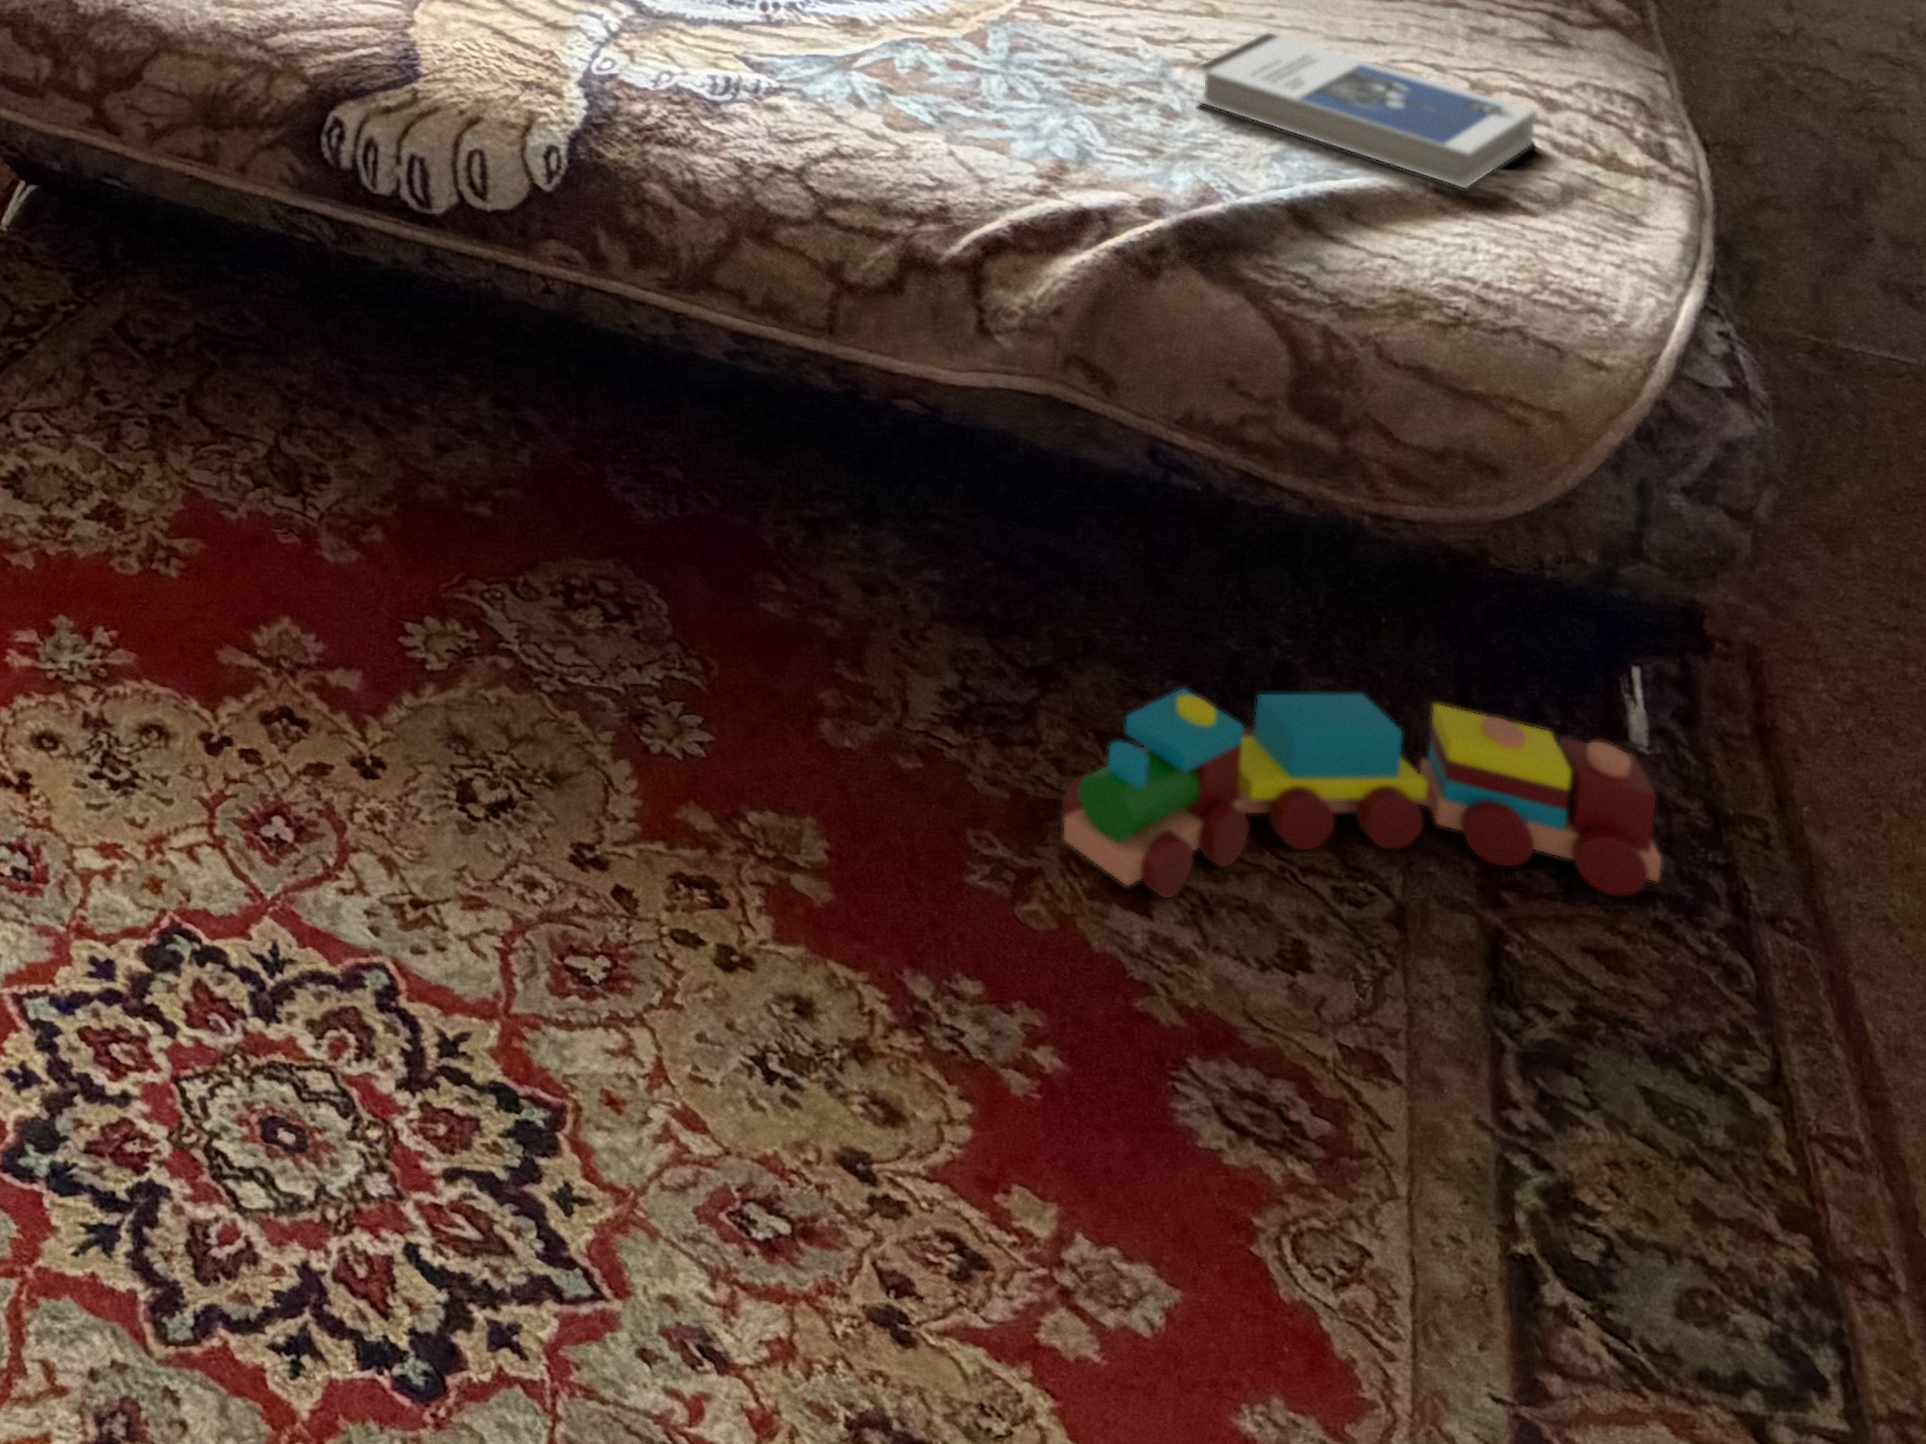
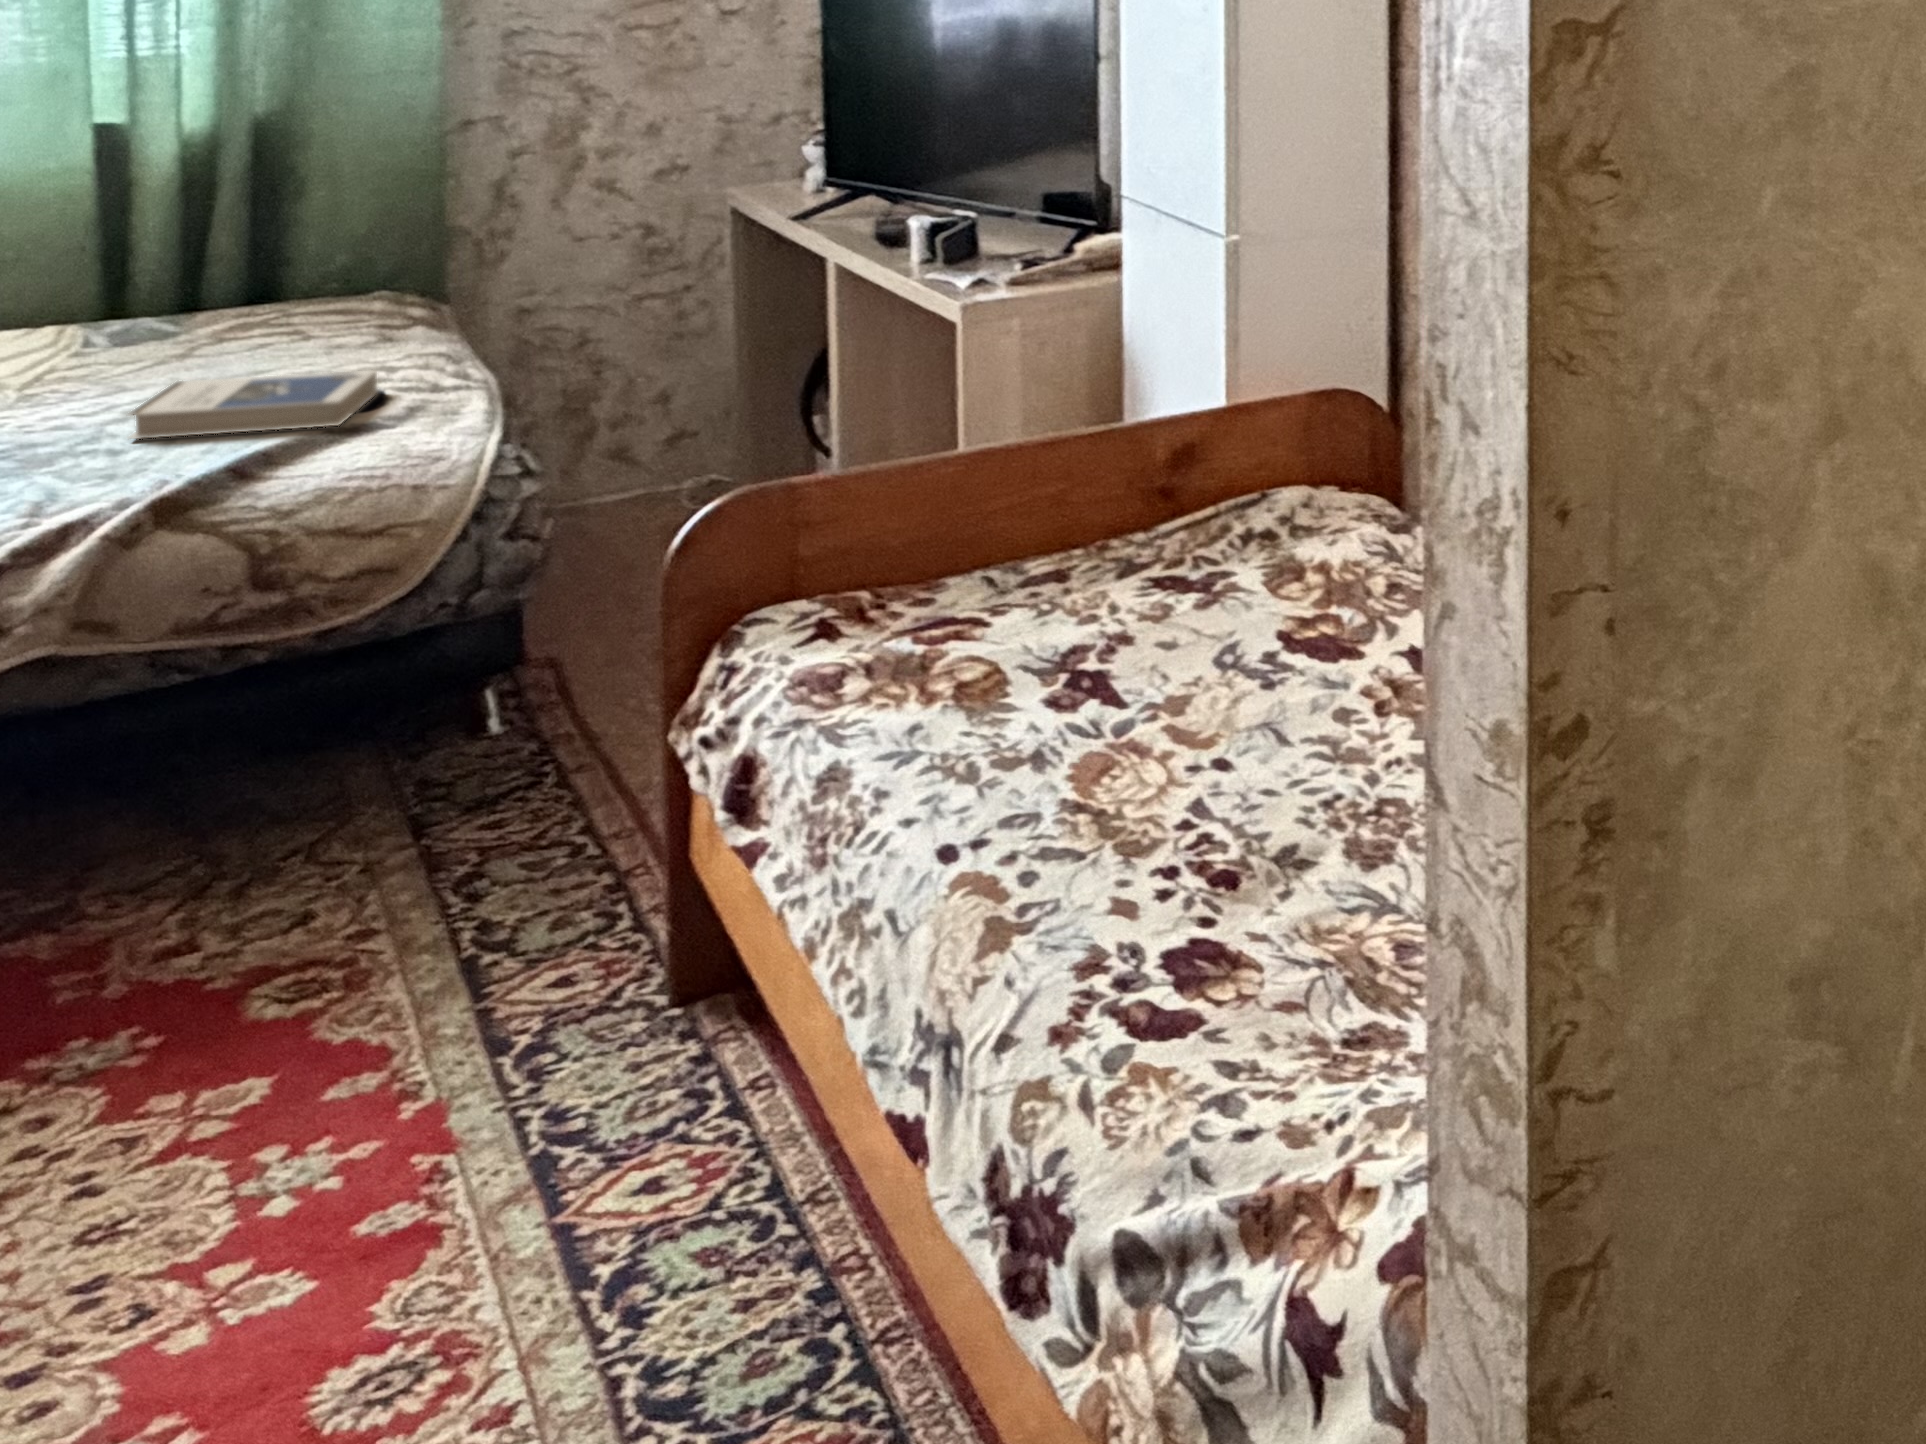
toy train: present [1061,689,1661,898] -> none [113,718,505,944]

